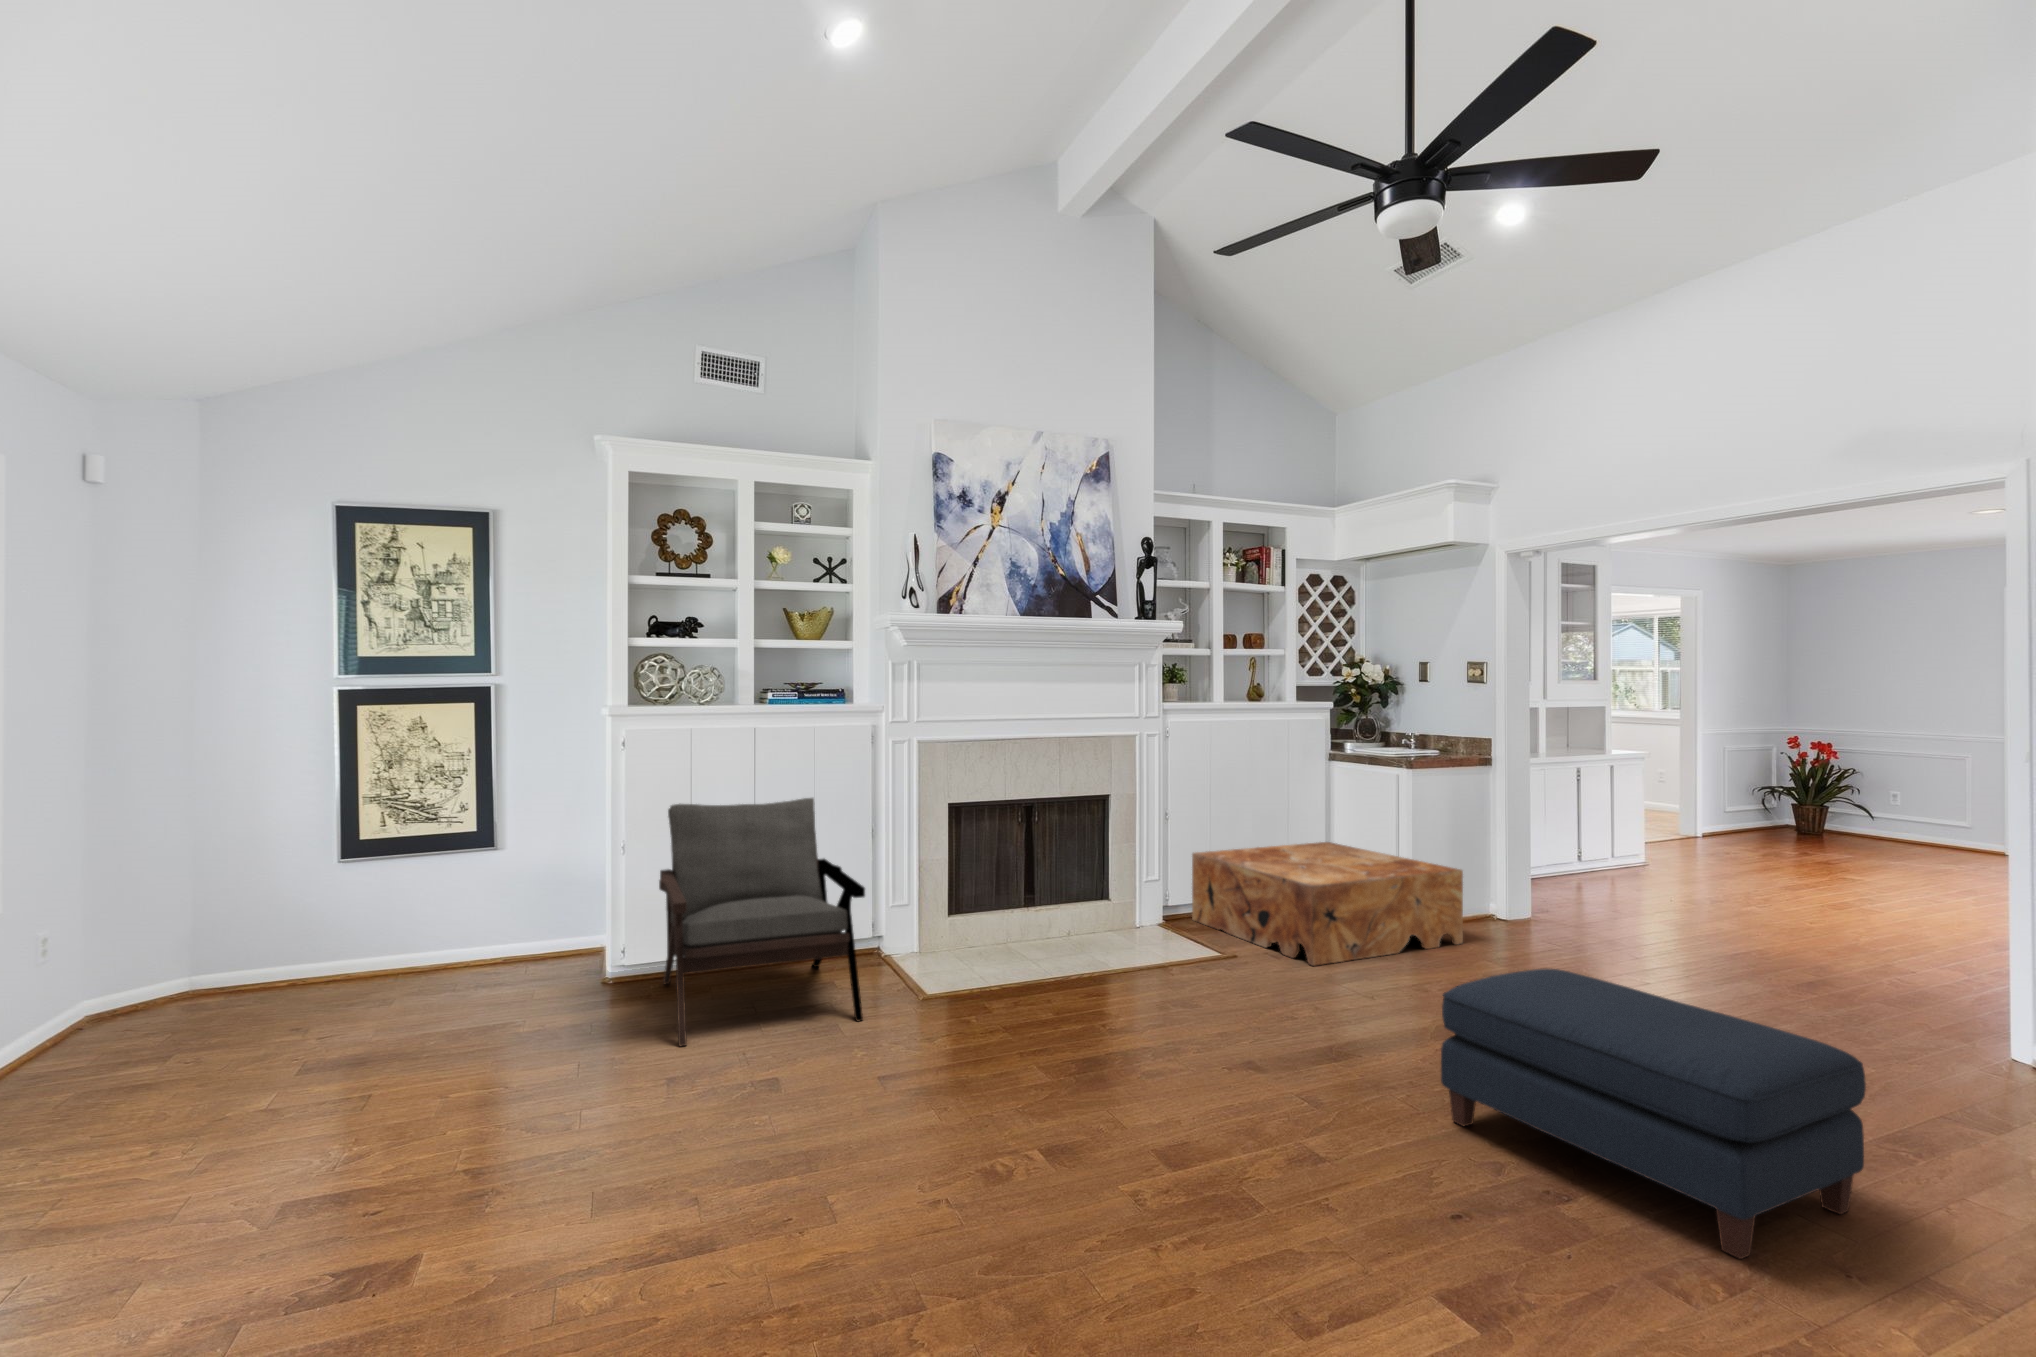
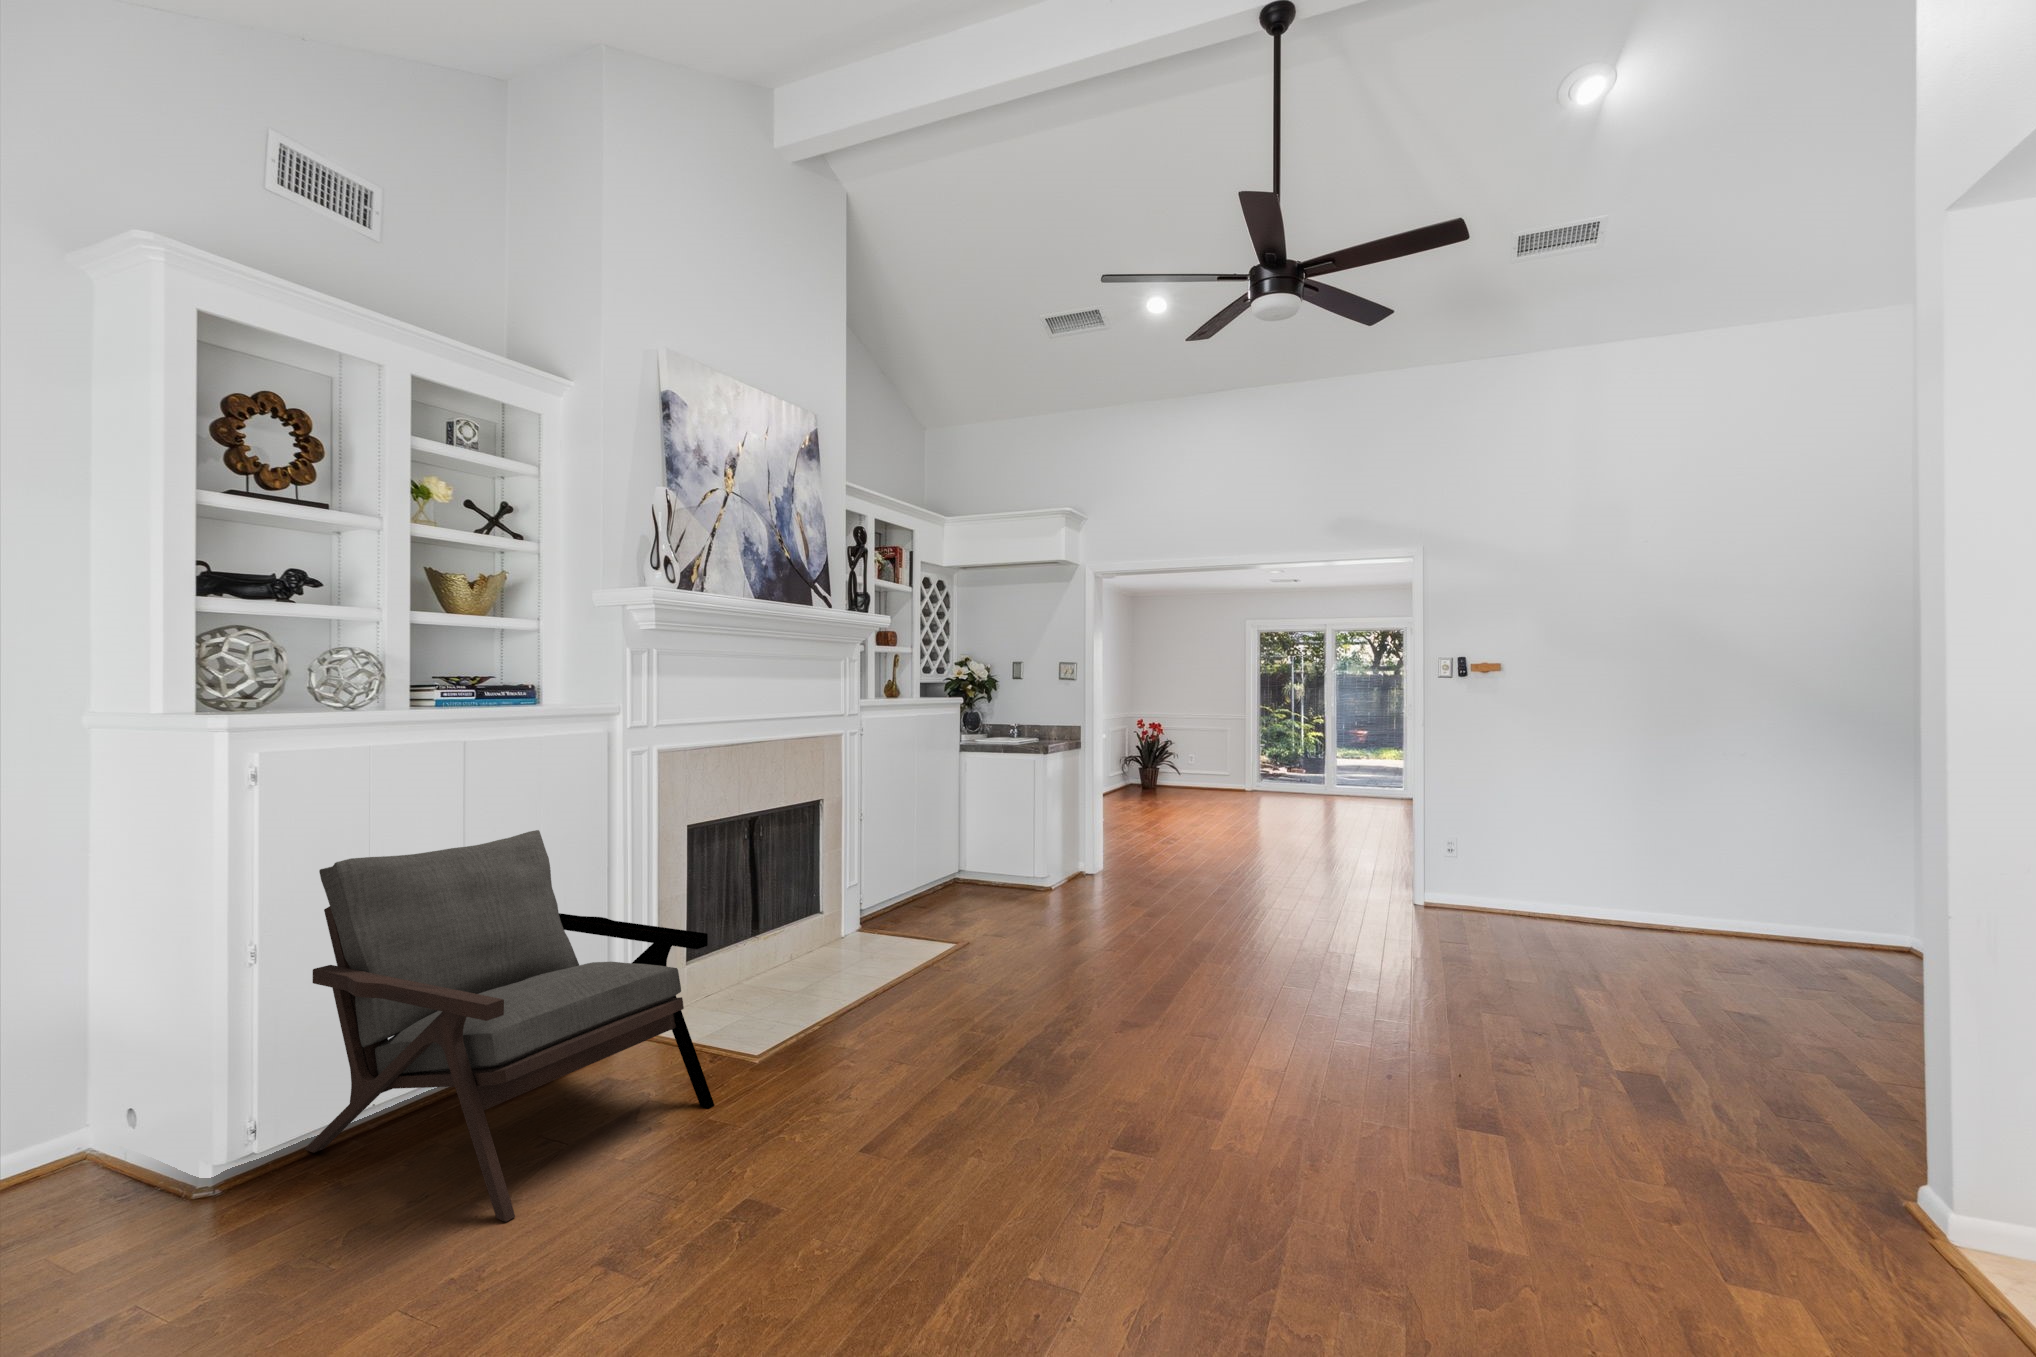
coffee table: present [1192,842,1463,966] -> none [876,828,1104,939]
ottoman: present [1441,969,1866,1259] -> none [1304,894,1566,1060]

